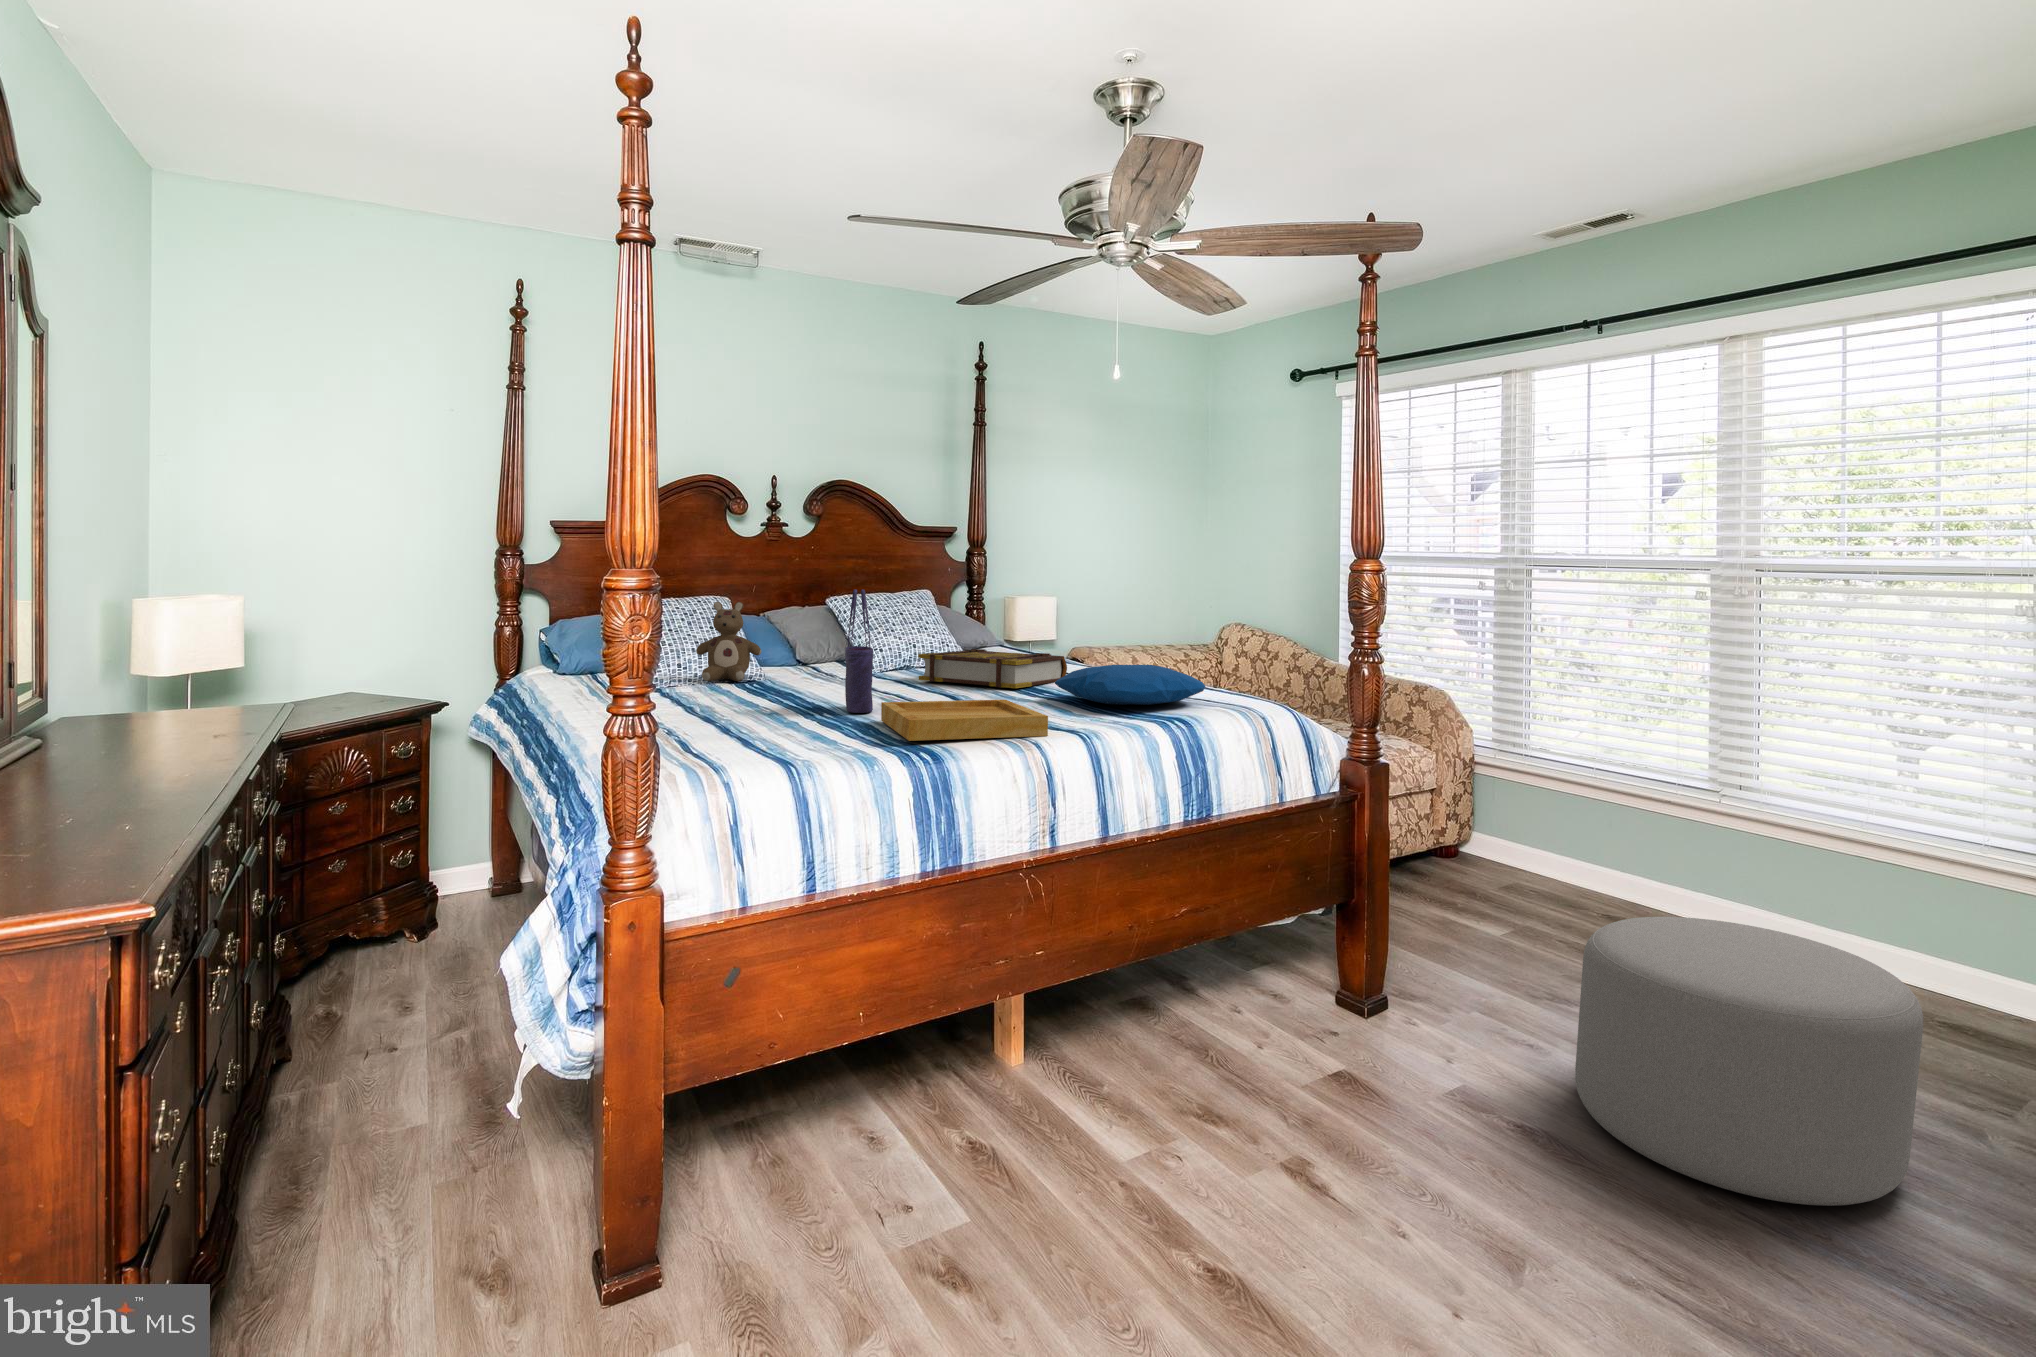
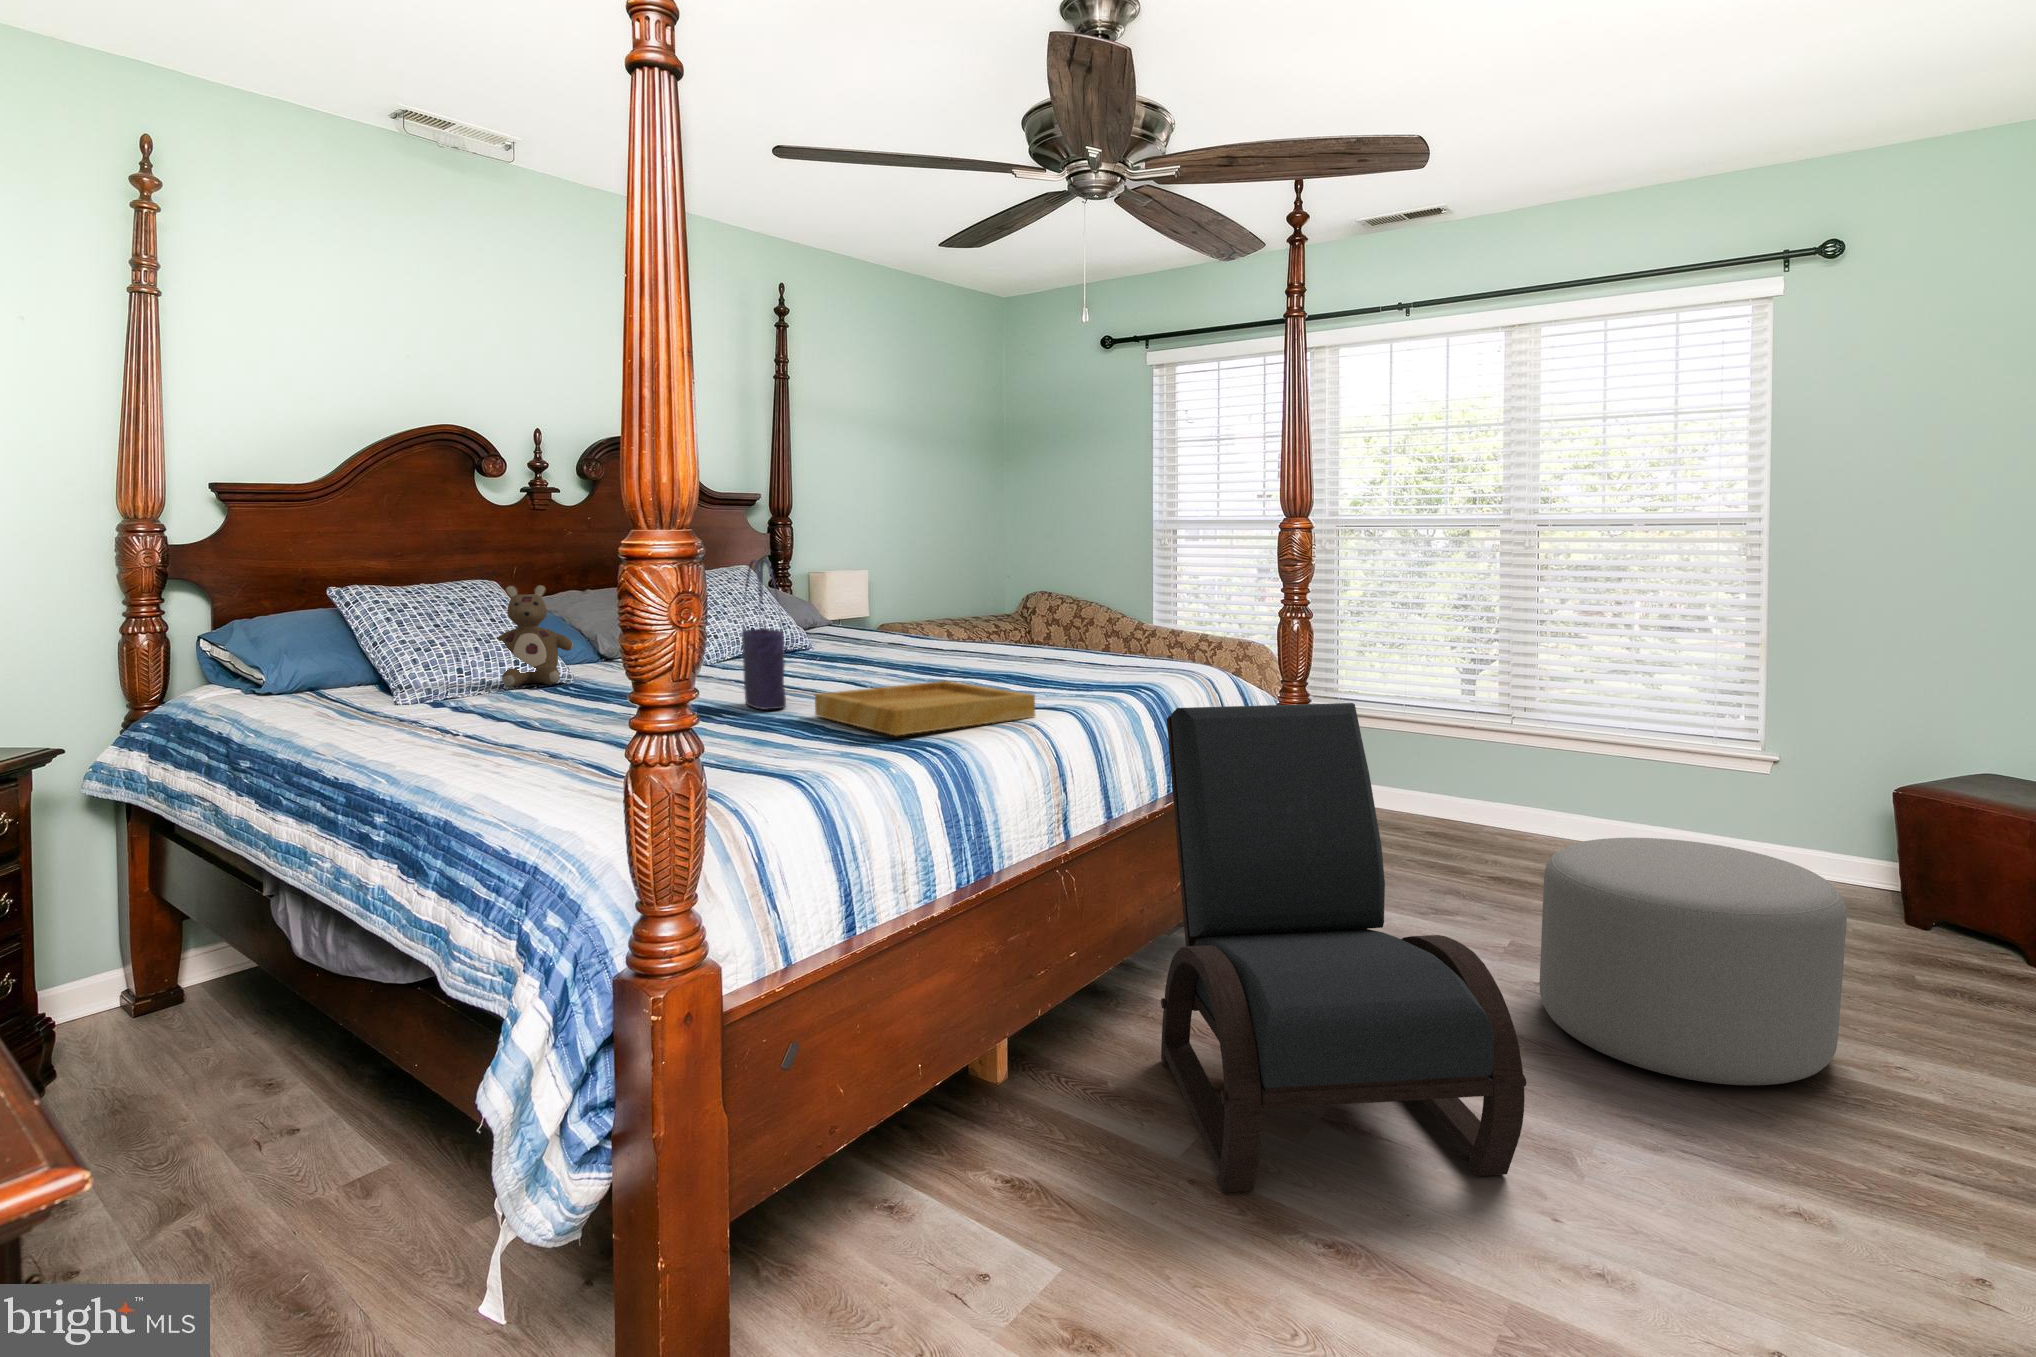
book: present [918,649,1067,688] -> none [783,628,950,669]
pillow: present [1055,665,1205,705] -> none [977,633,1143,679]
lounge chair: none [1128,739,1431,1220] -> present [1161,703,1526,1193]

